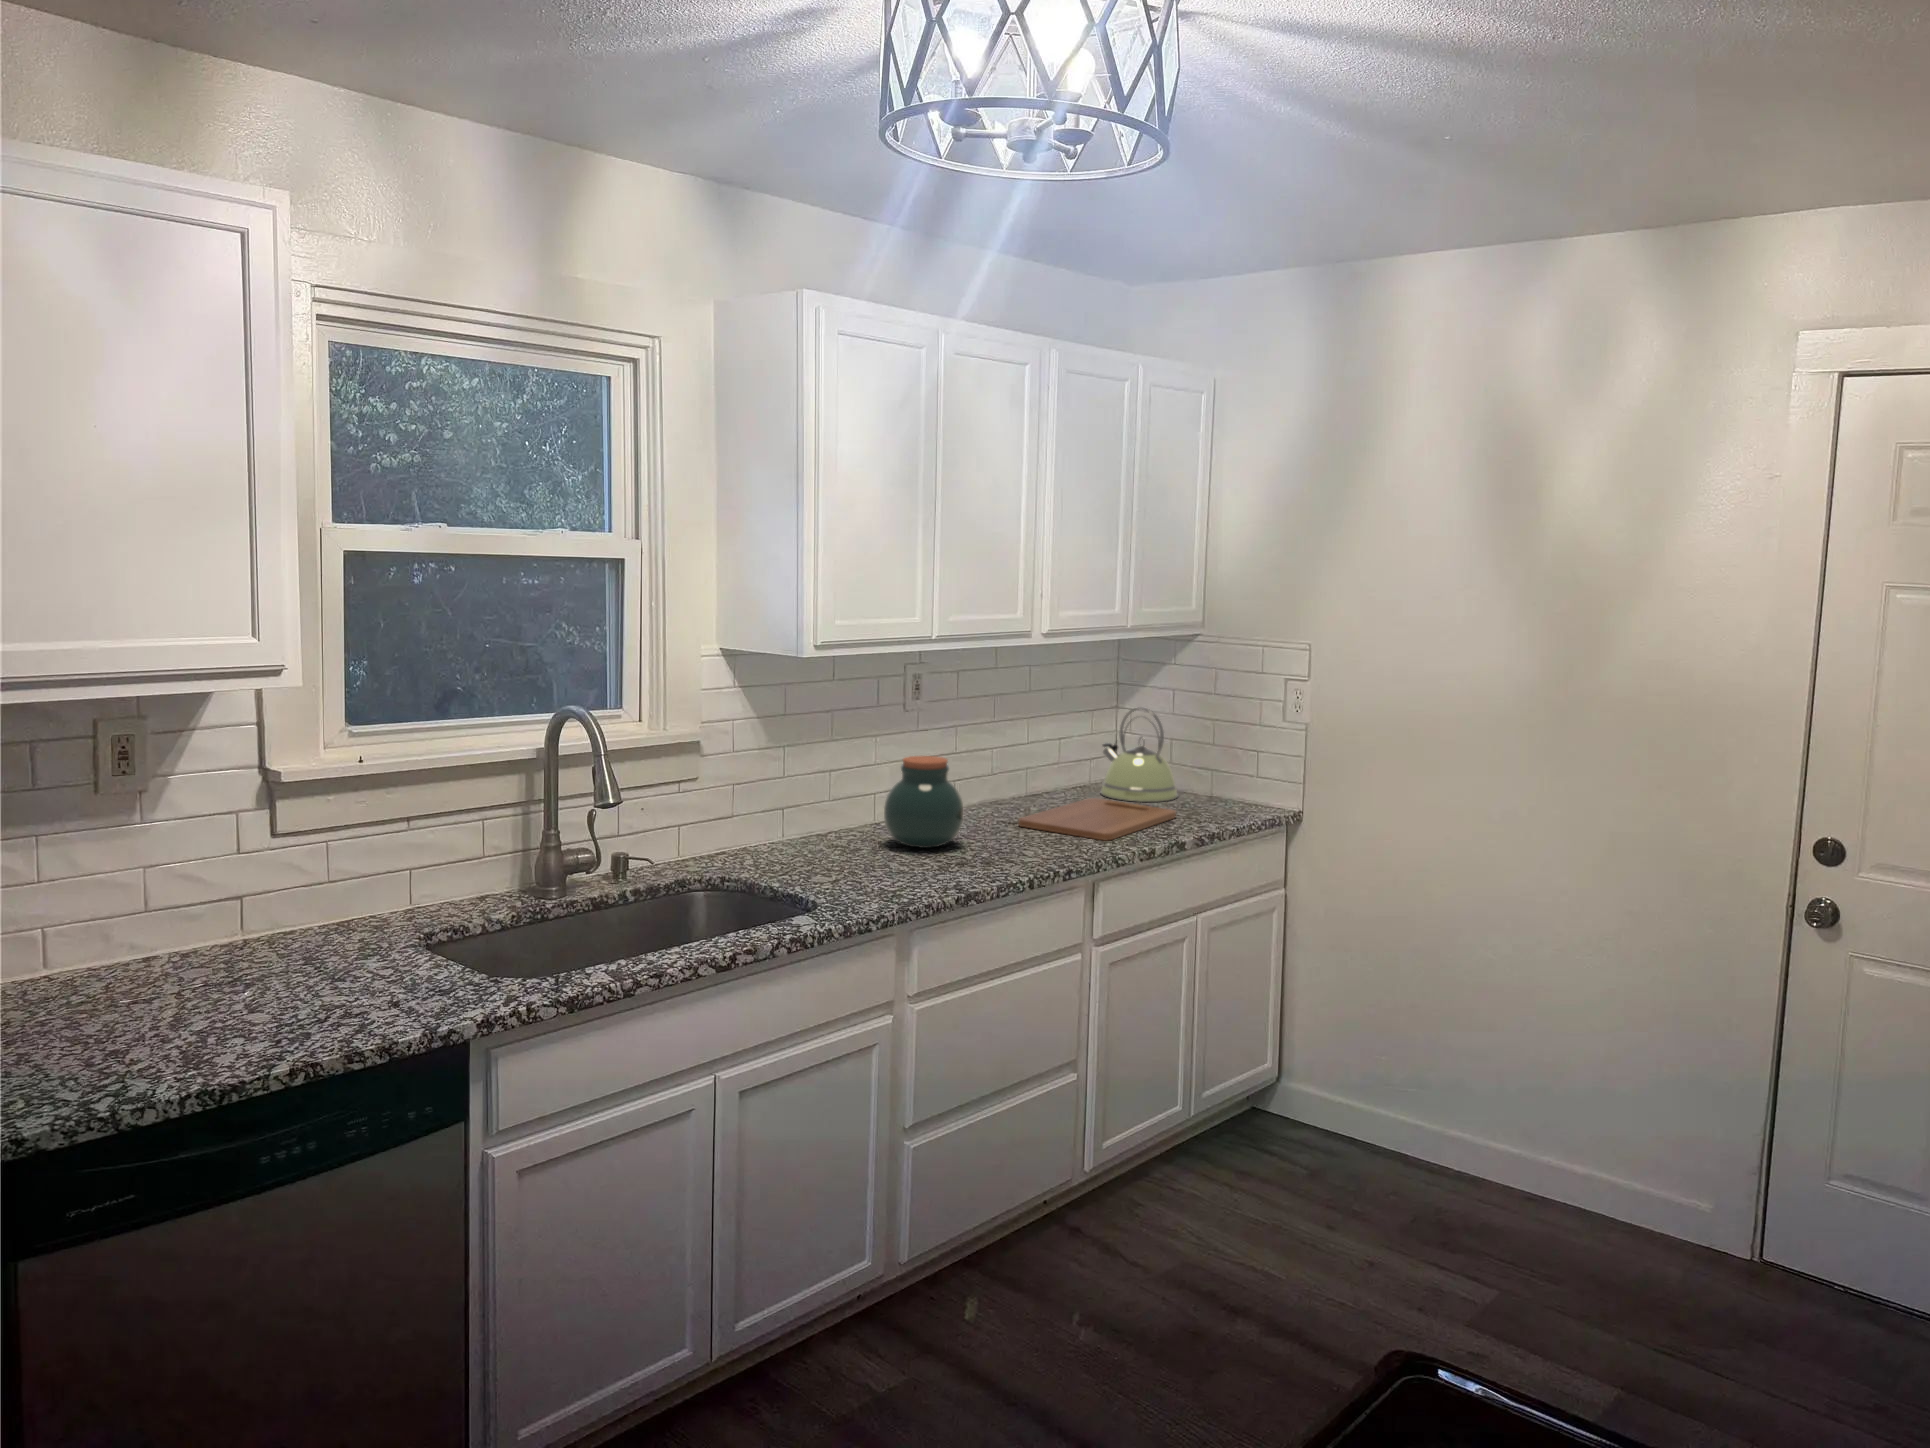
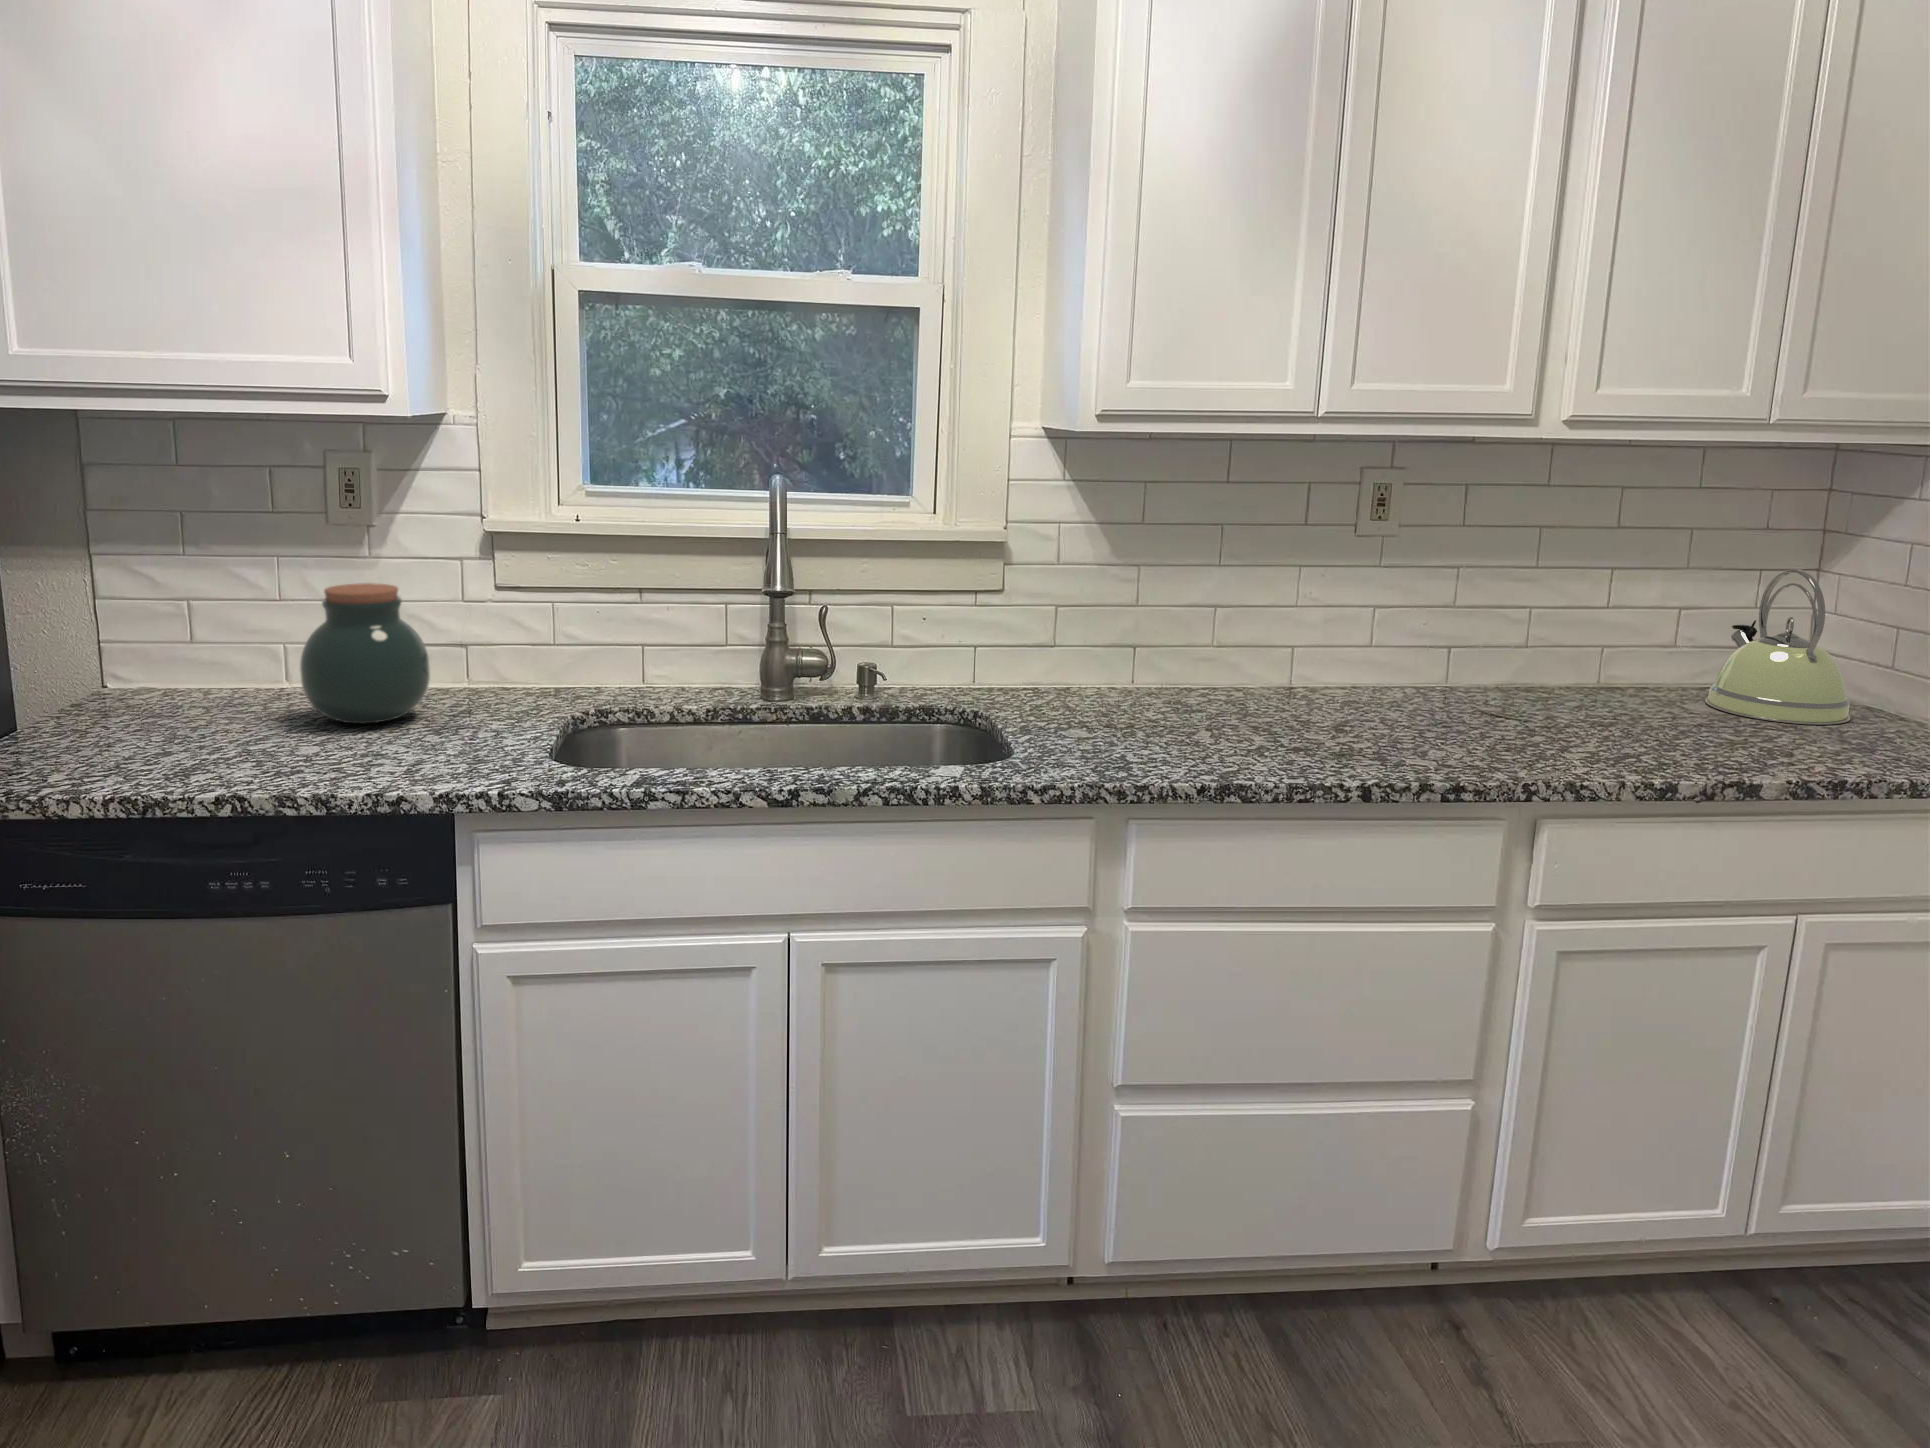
jar: present [884,756,964,848] -> present [300,583,430,724]
cutting board: present [1018,798,1176,840] -> none [1479,700,1784,758]

